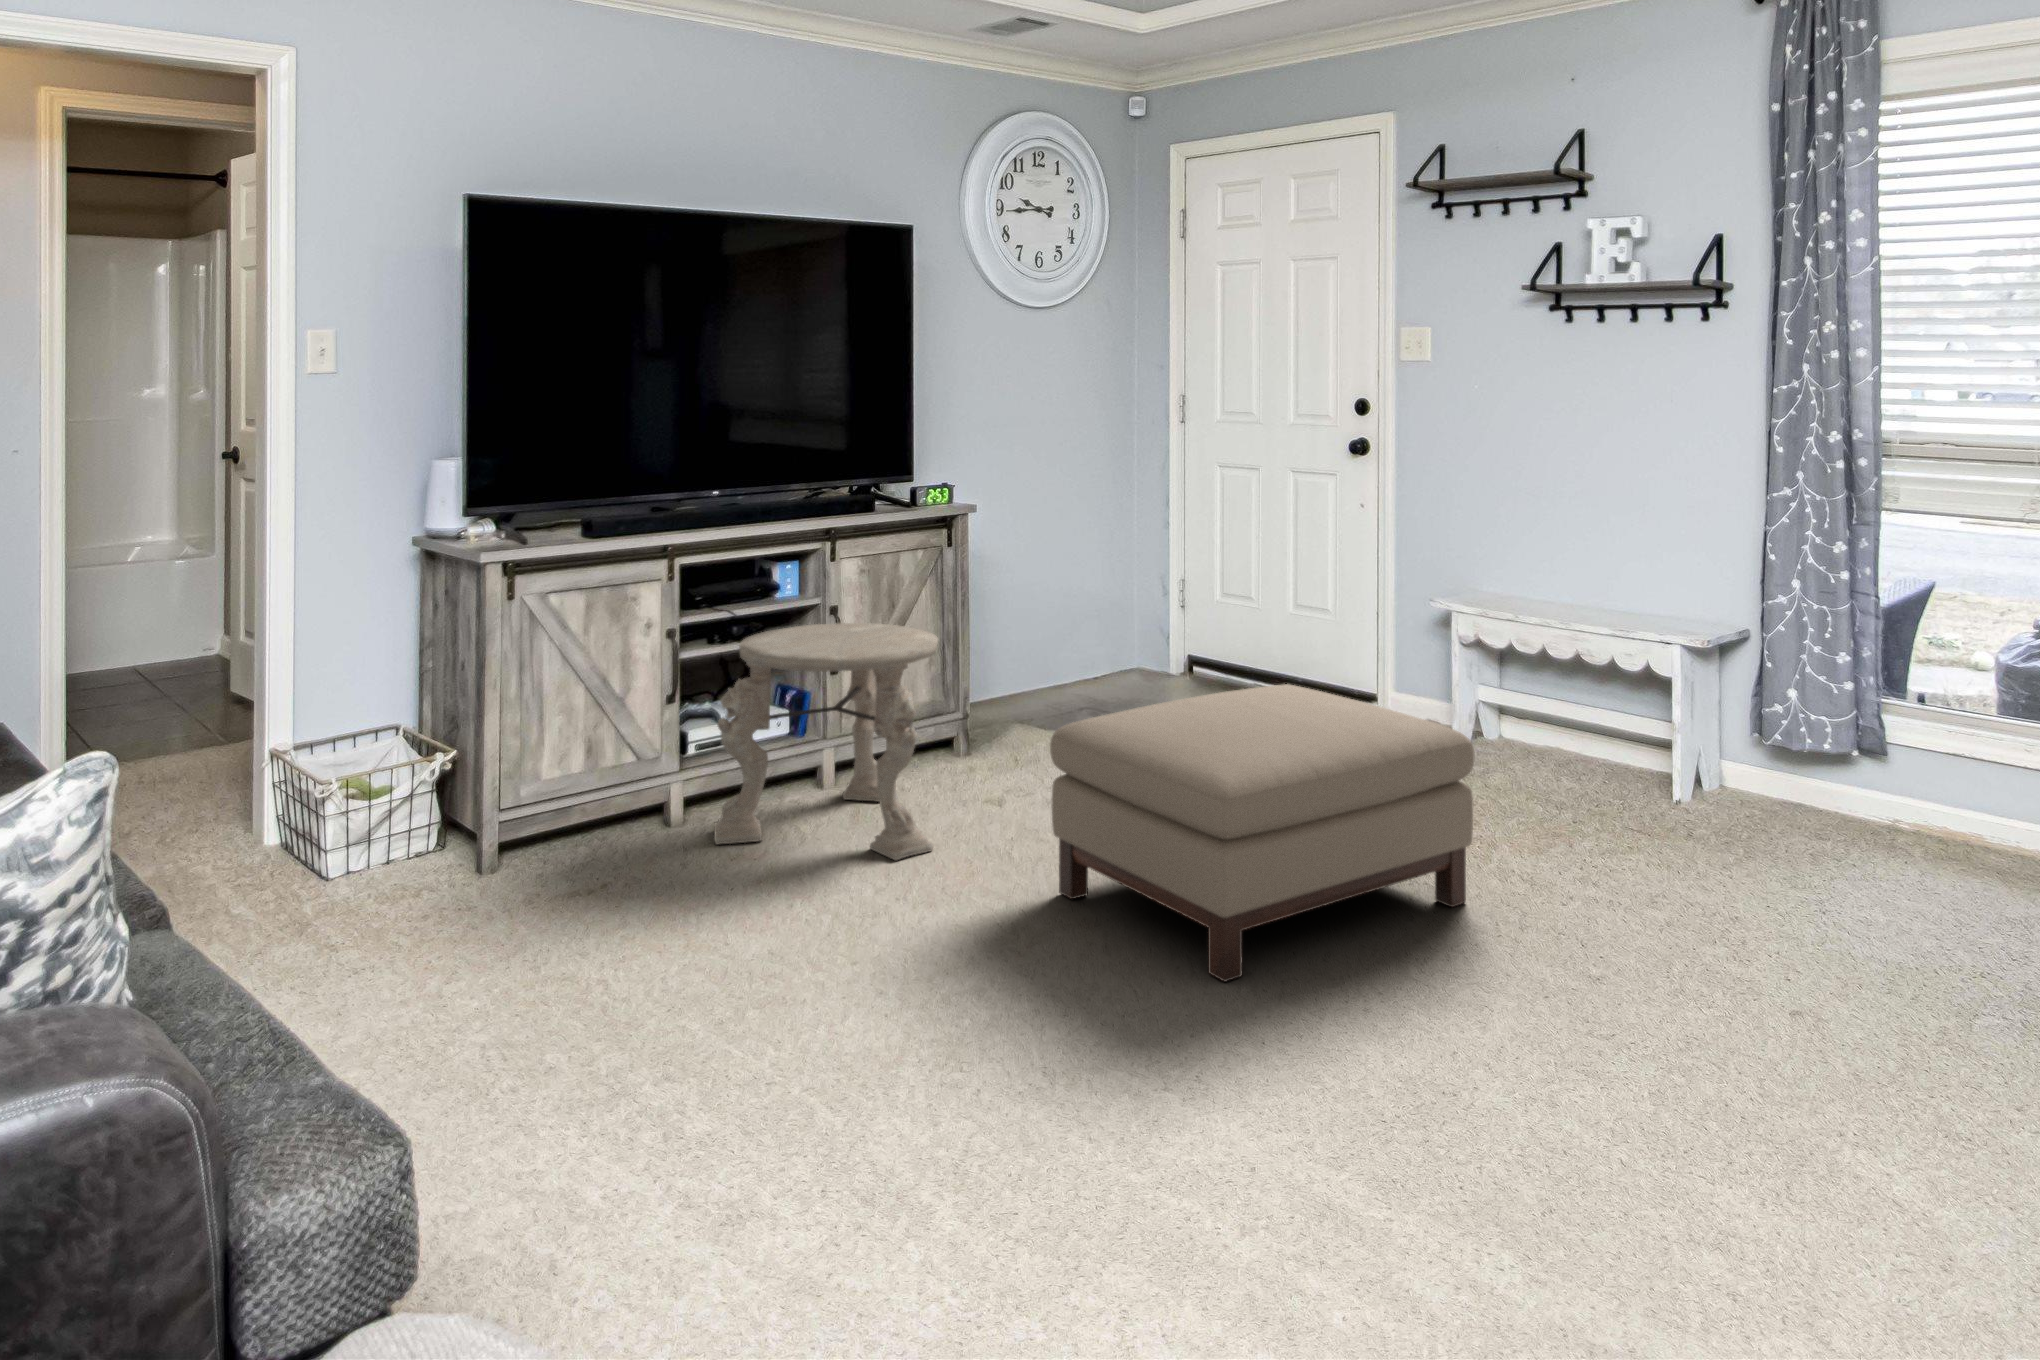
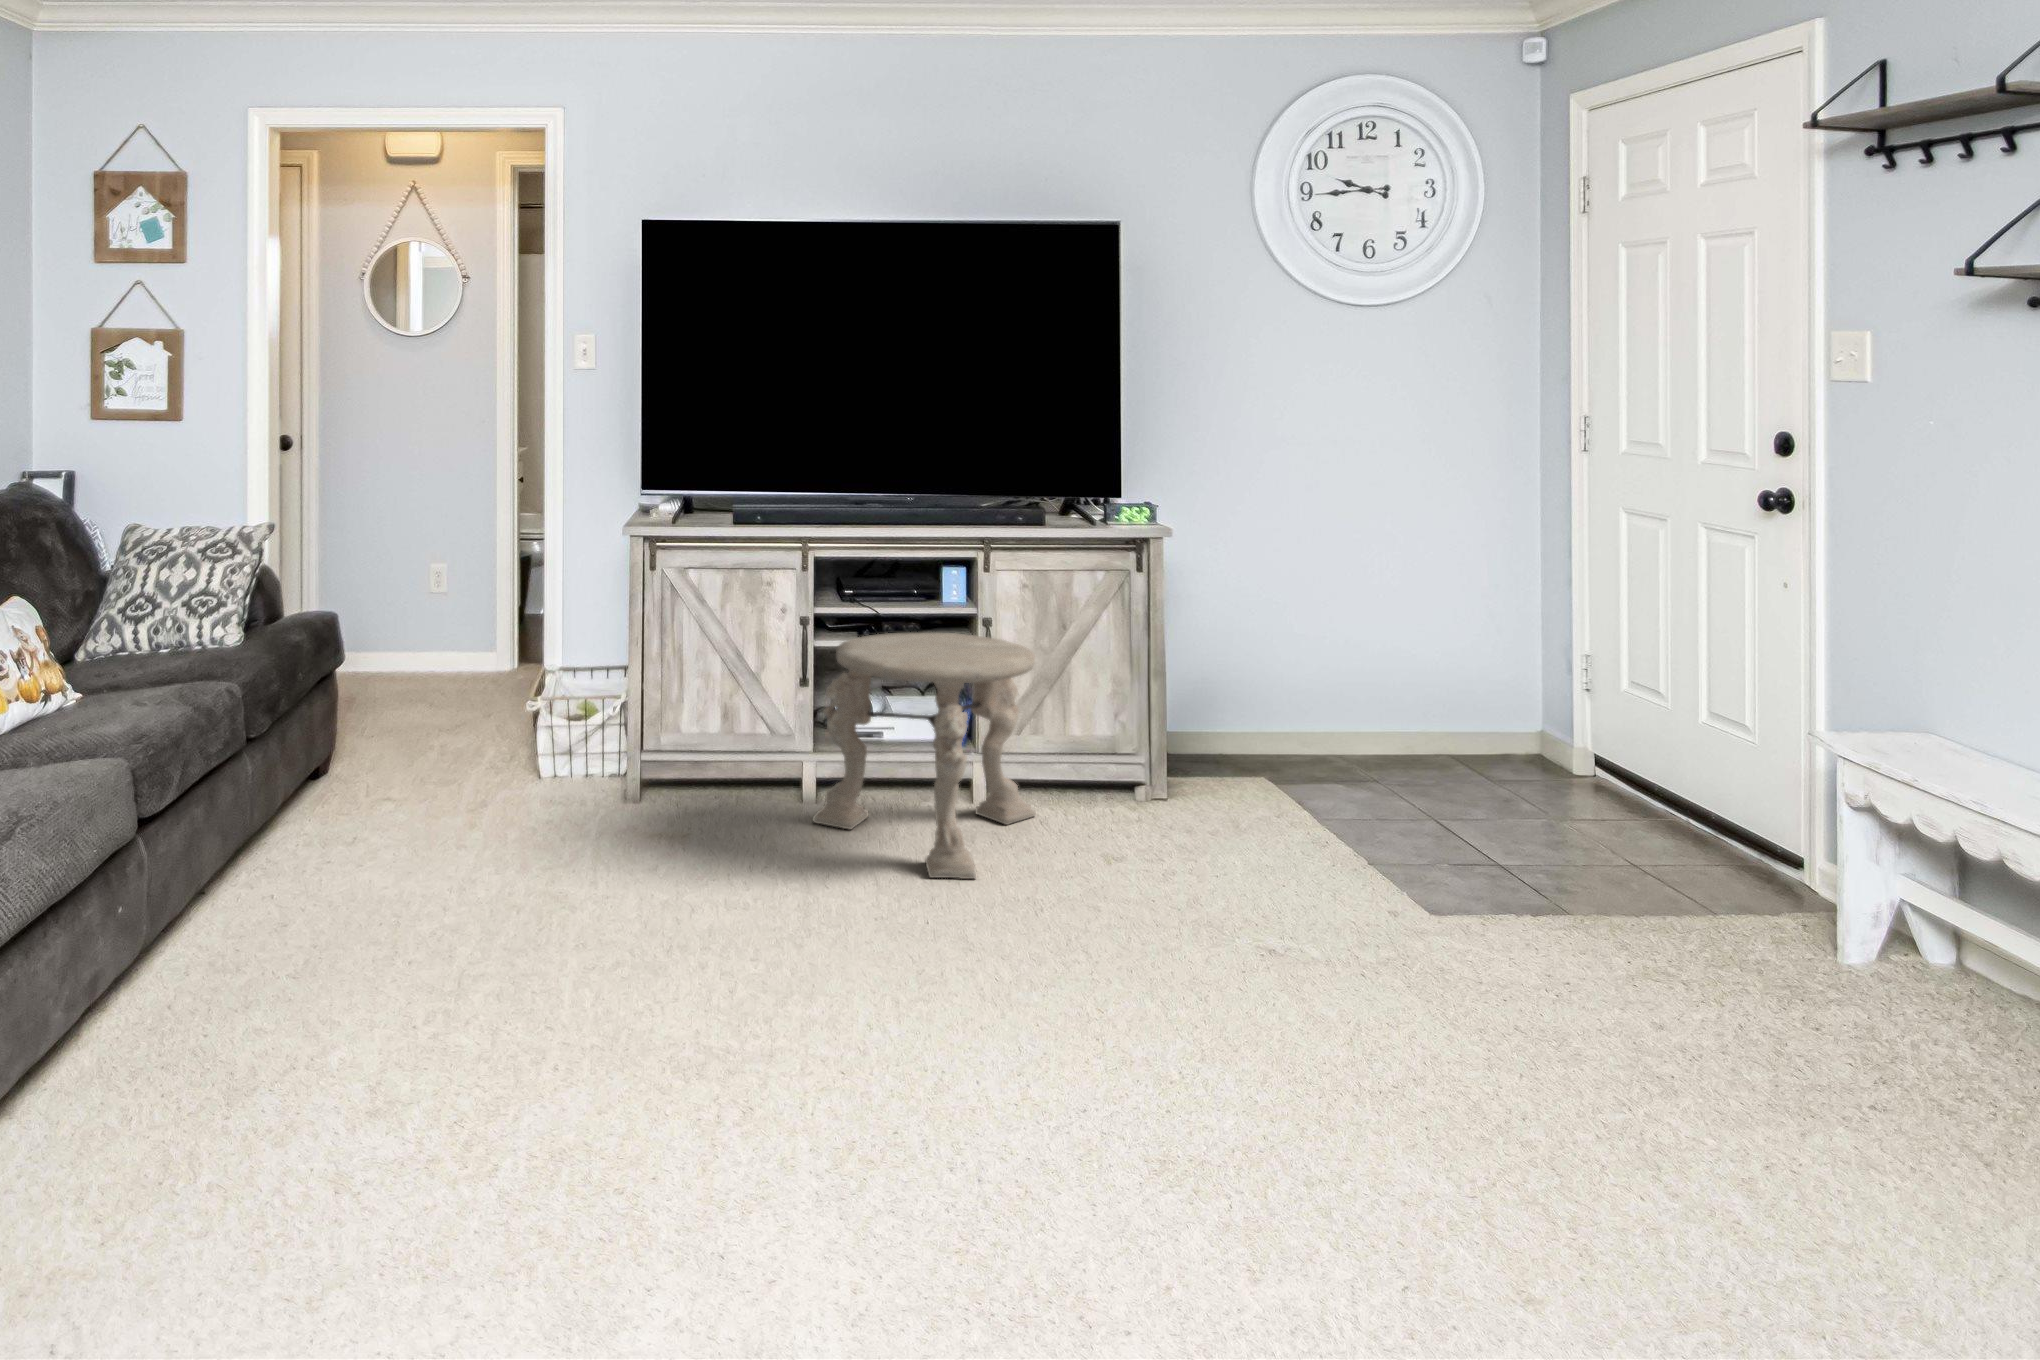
ottoman: present [1050,684,1474,982] -> none [1010,772,1493,1121]

